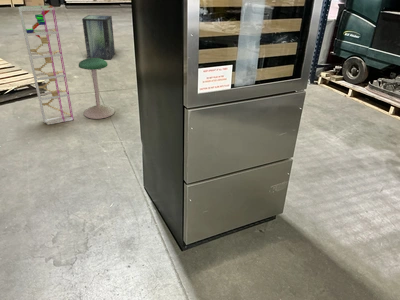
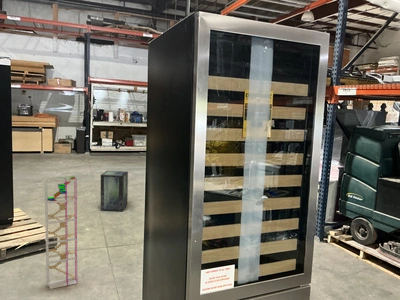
stool: present [79,58,115,119] -> none [89,220,120,283]

